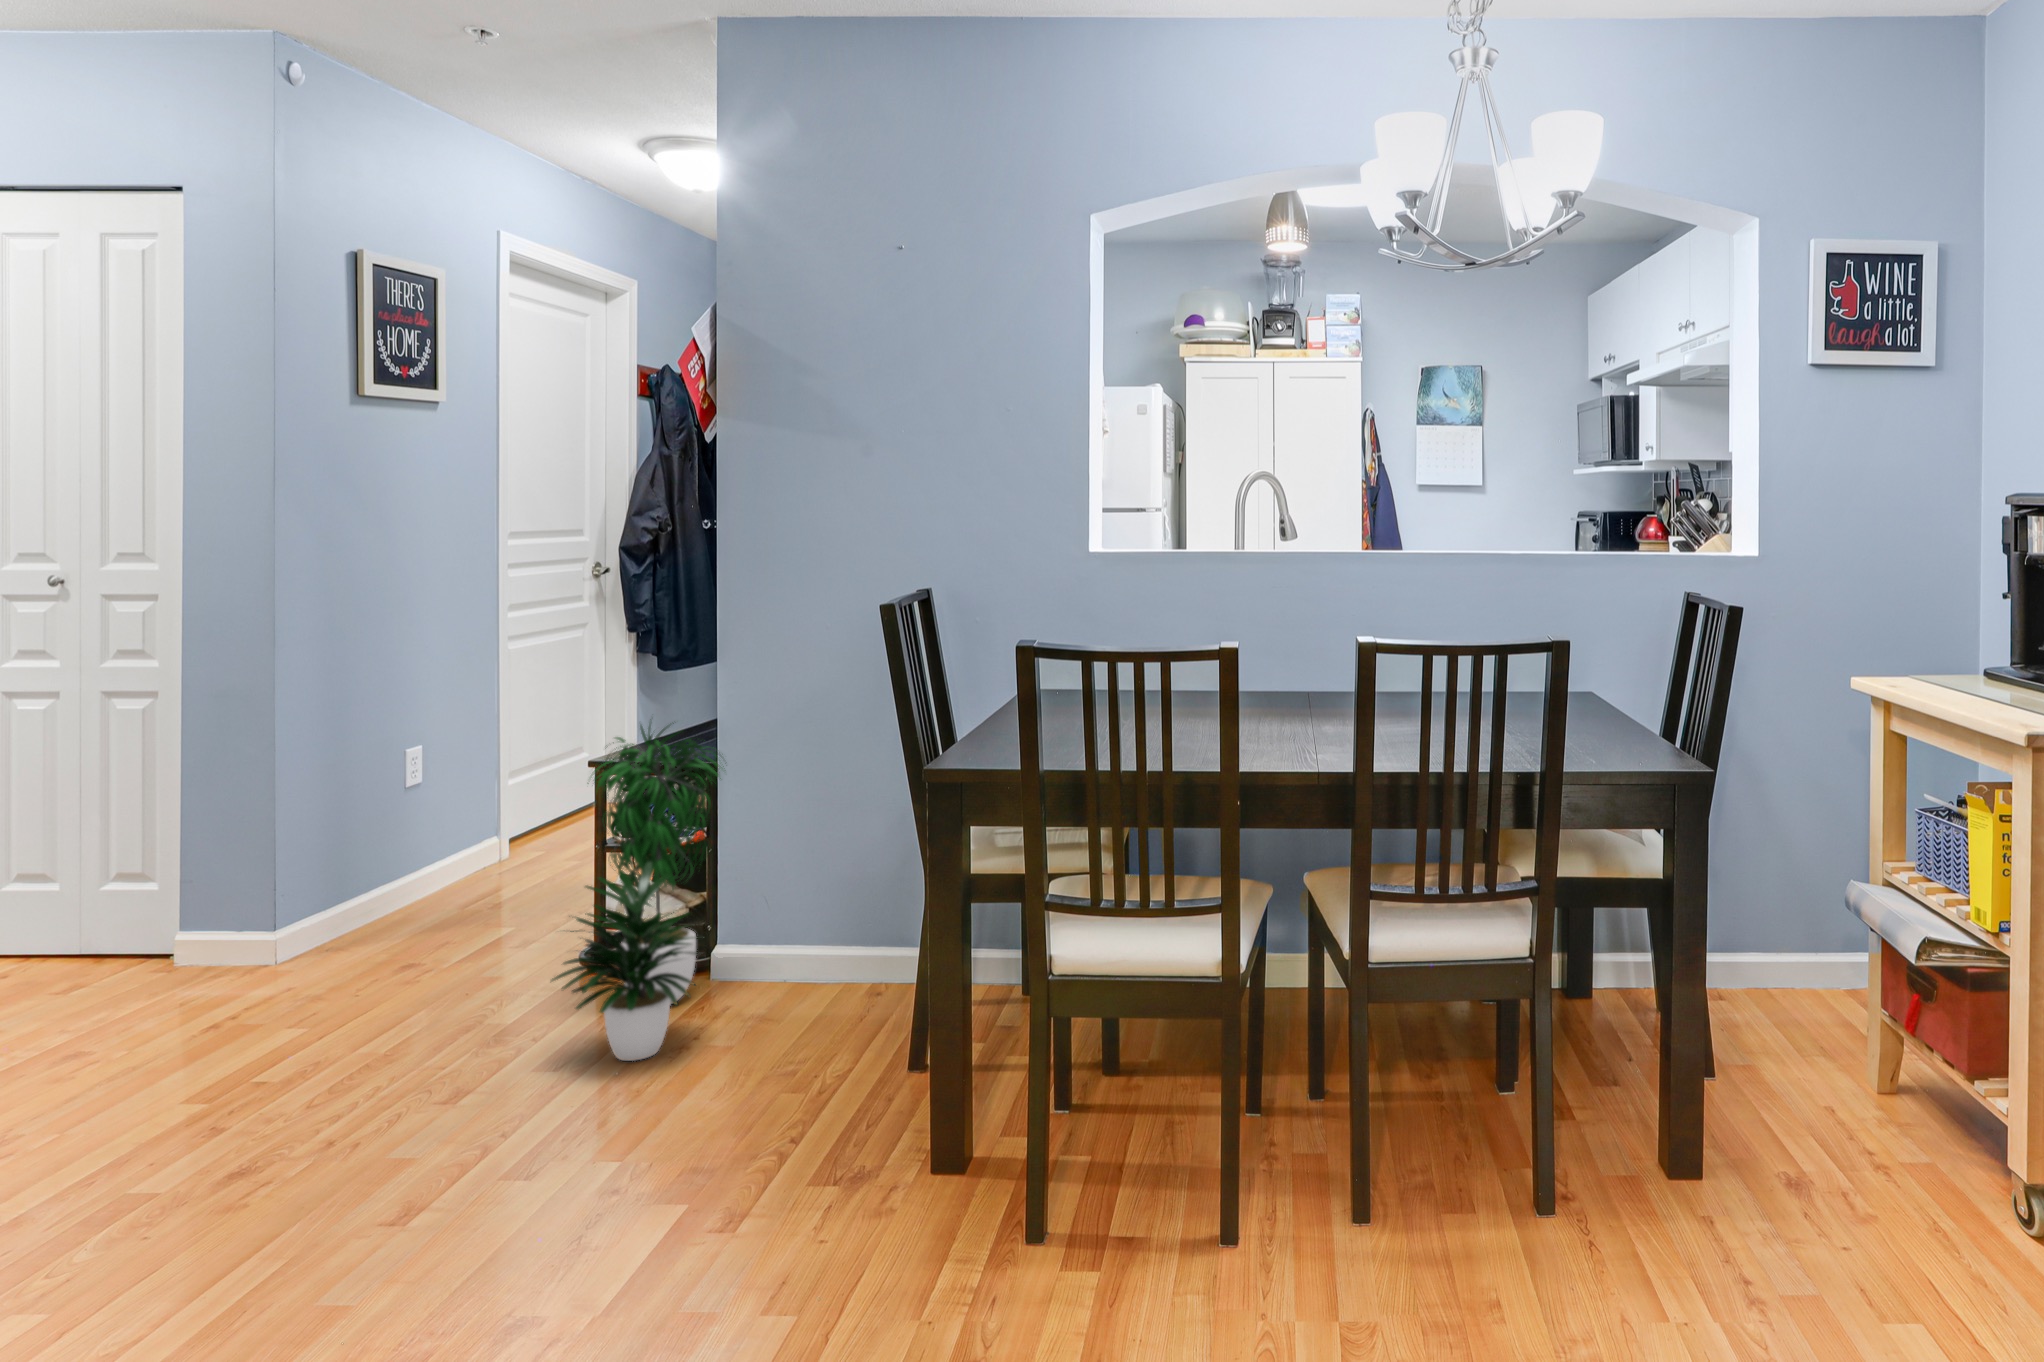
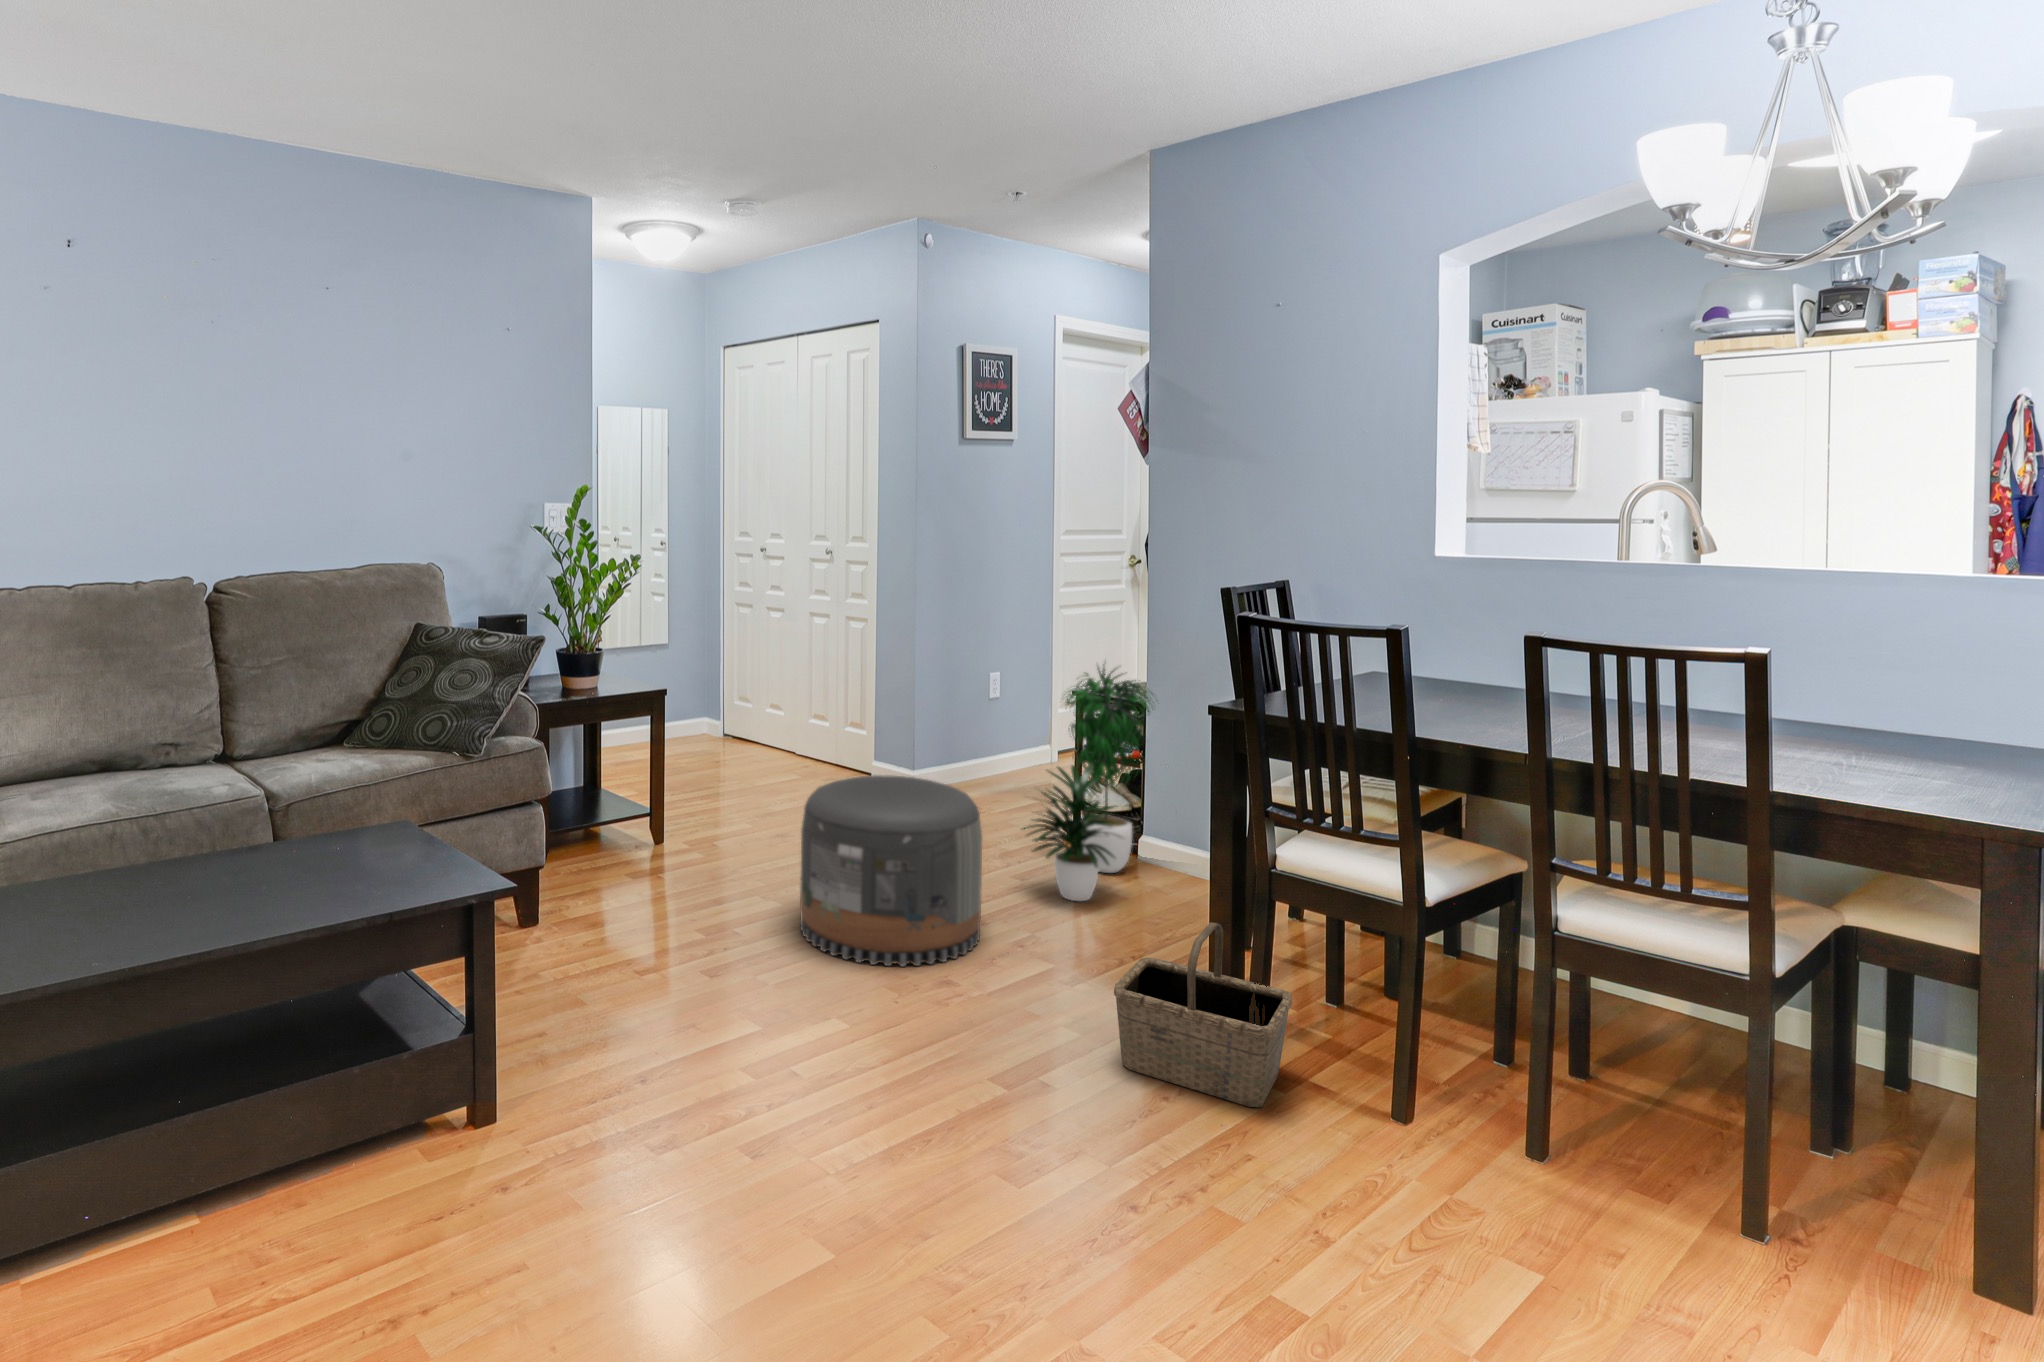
pouf: none [169,945,525,1293] -> present [800,775,982,966]
basket: none [799,1036,1003,1266] -> present [1114,922,1292,1107]

